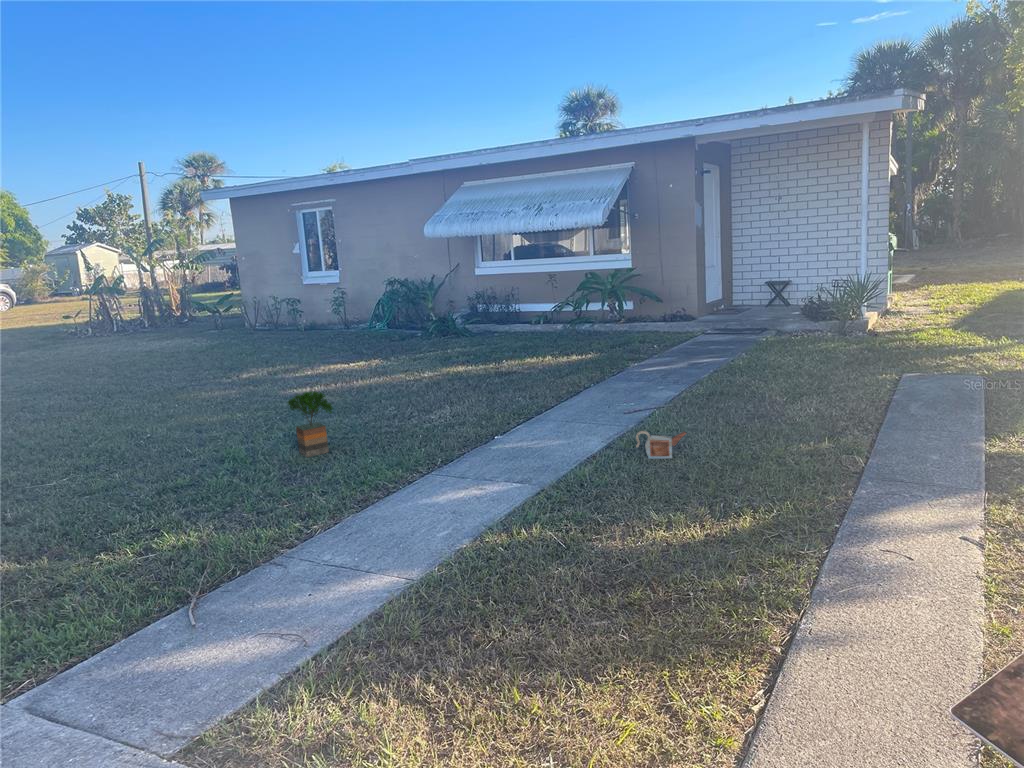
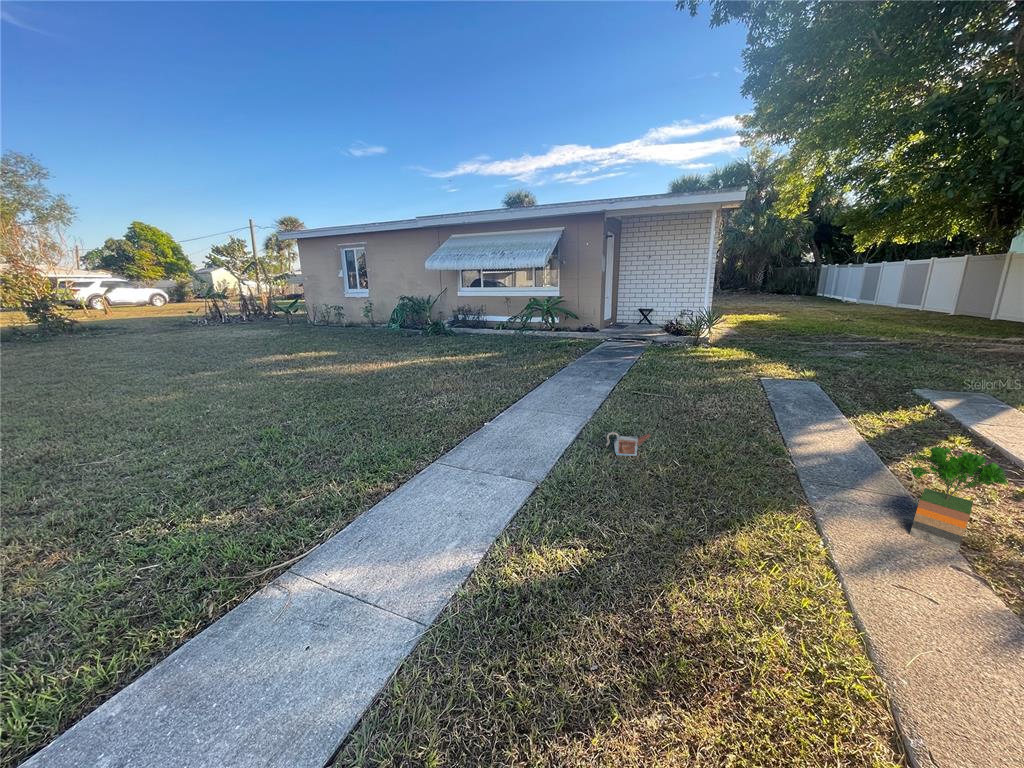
potted tree: present [287,391,333,457] -> present [910,446,1009,551]

